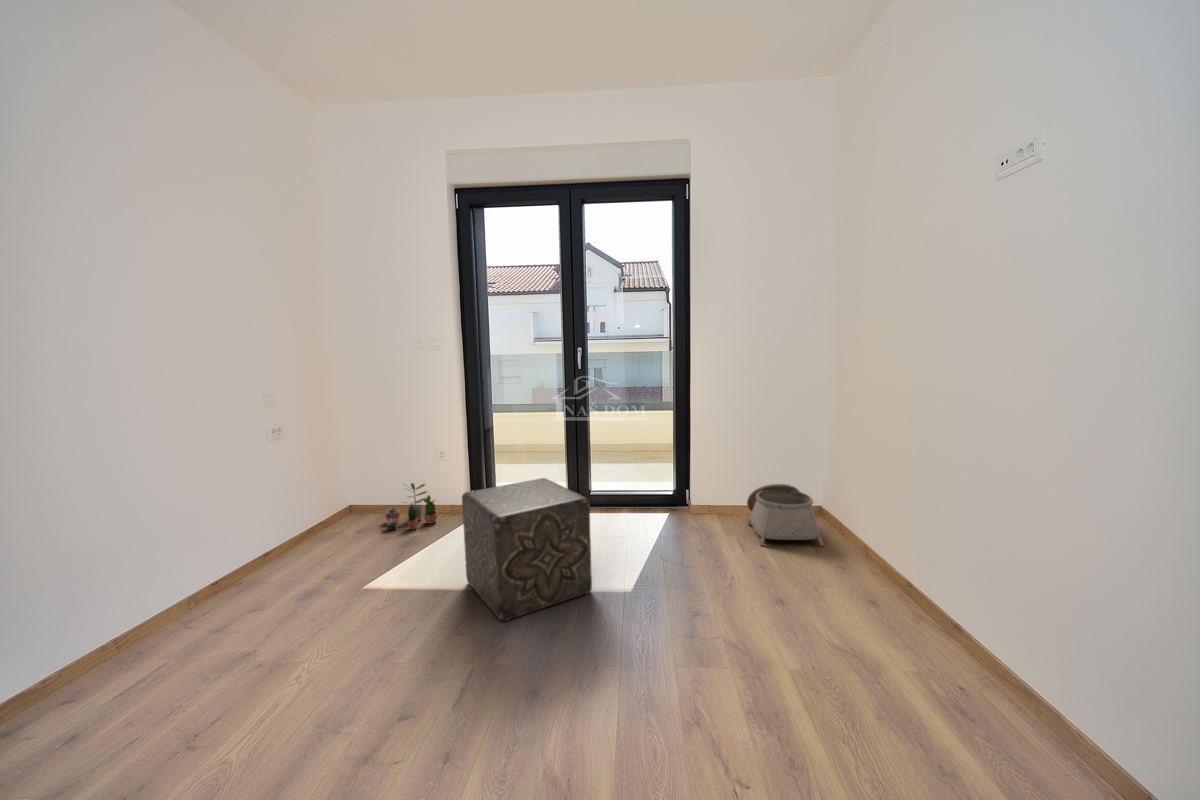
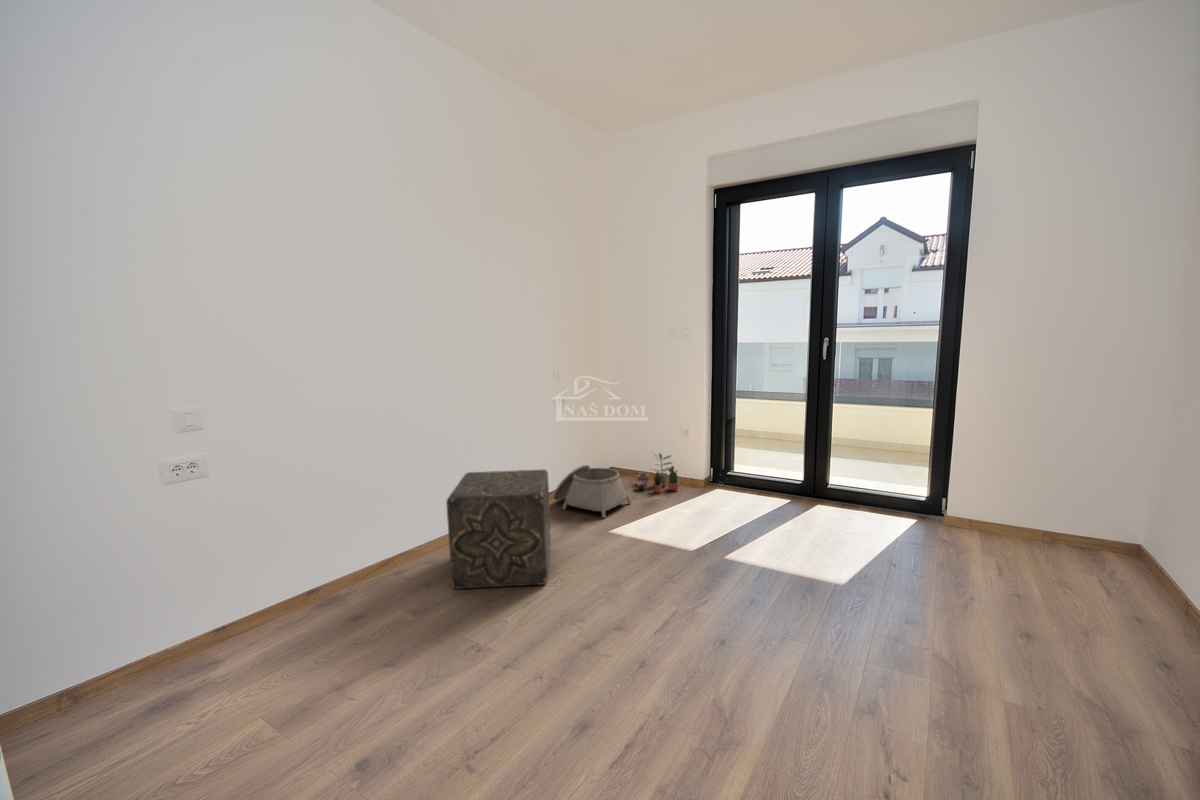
ottoman: present [462,478,592,621] -> present [446,470,551,589]
basket: present [747,484,824,546] -> present [553,465,631,518]

